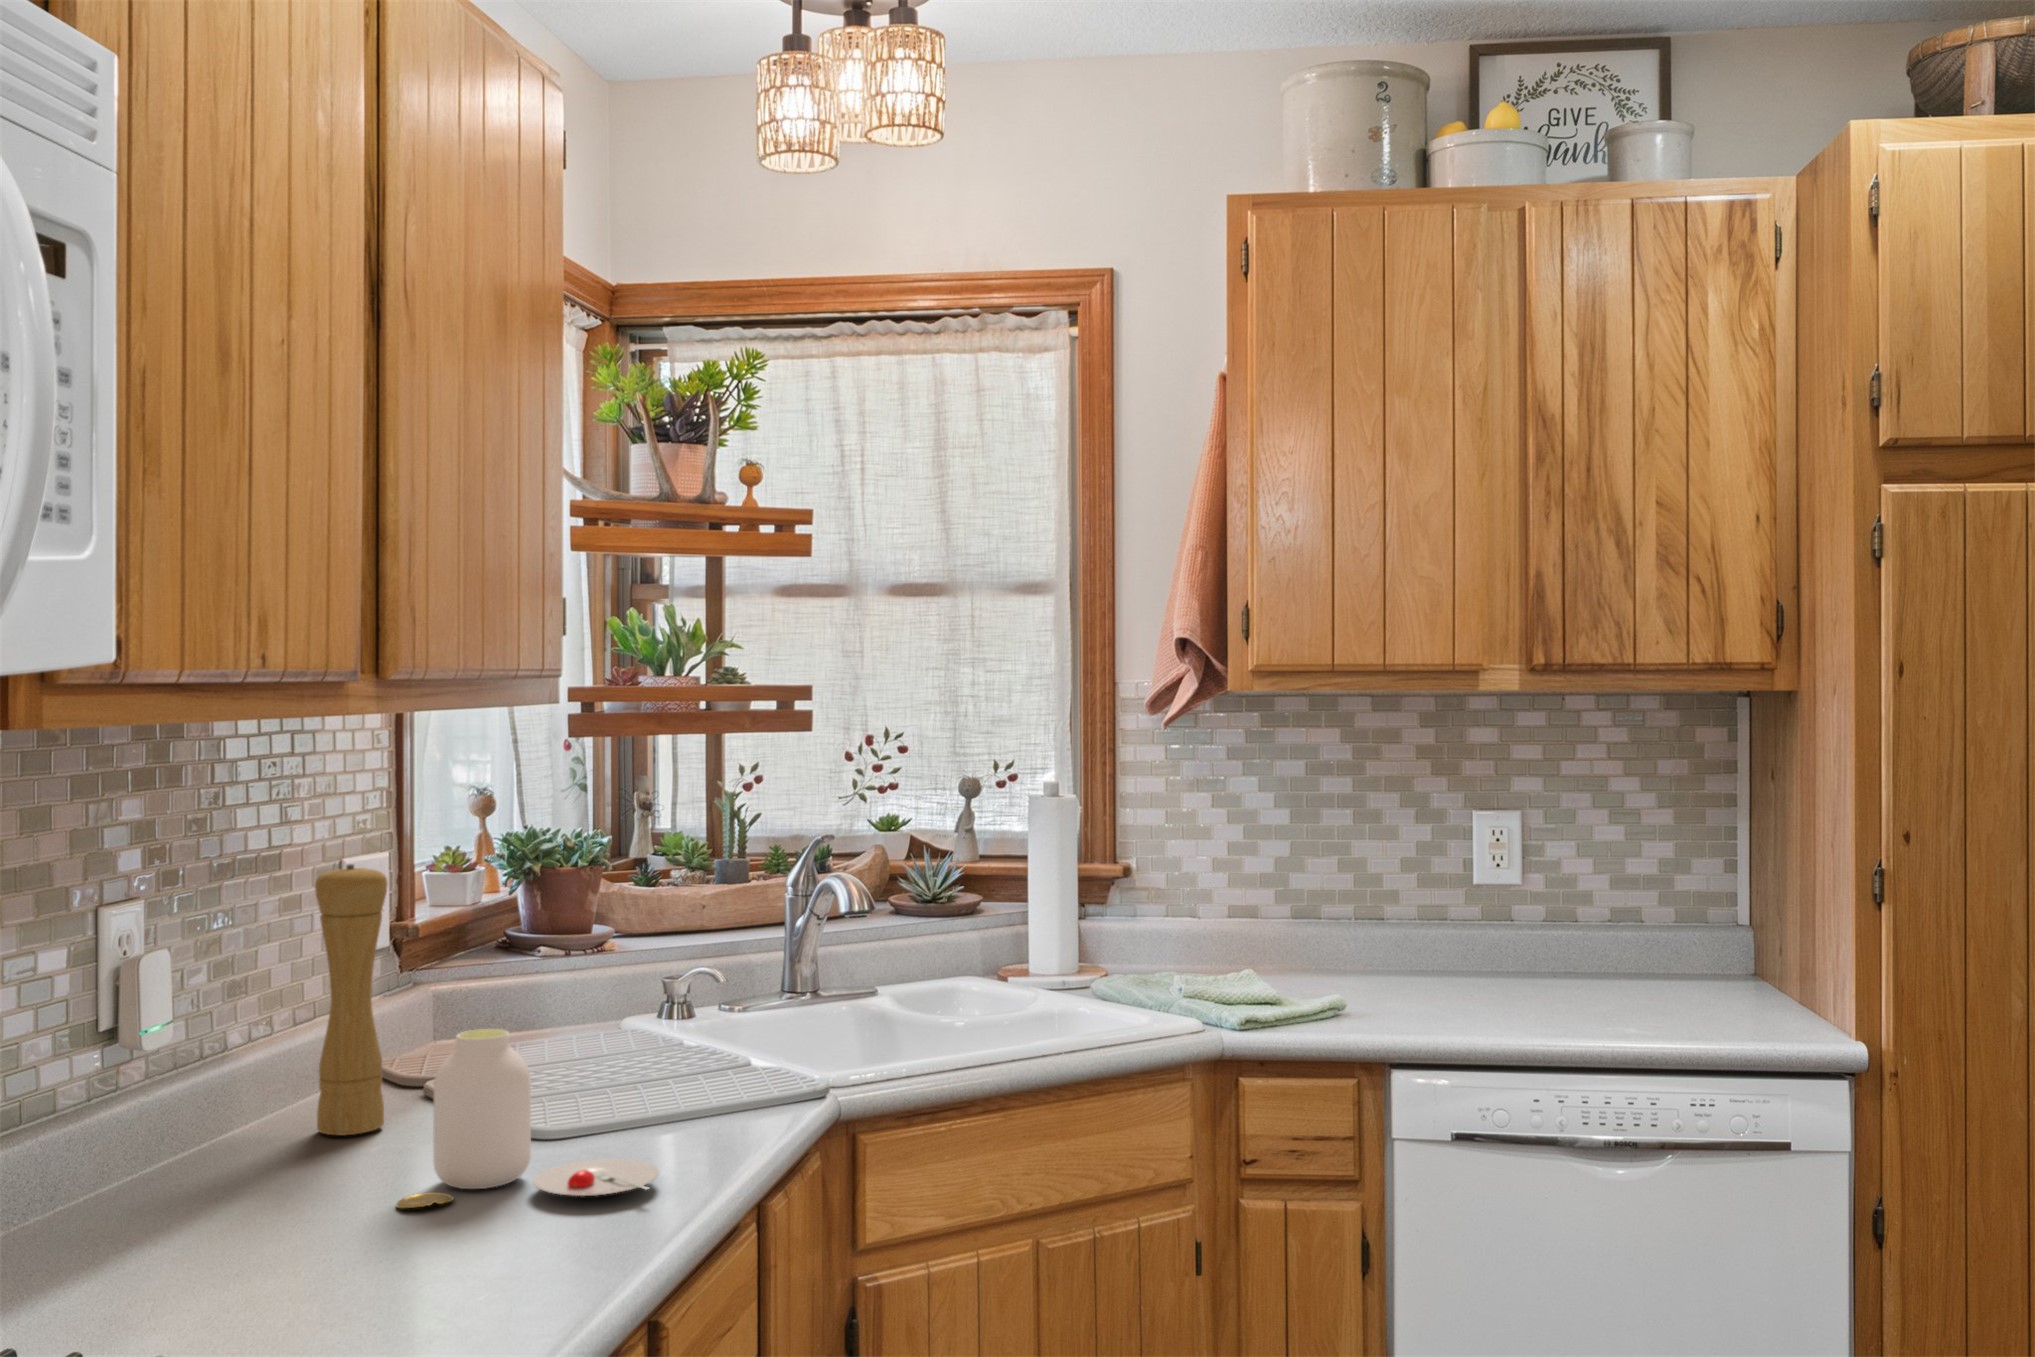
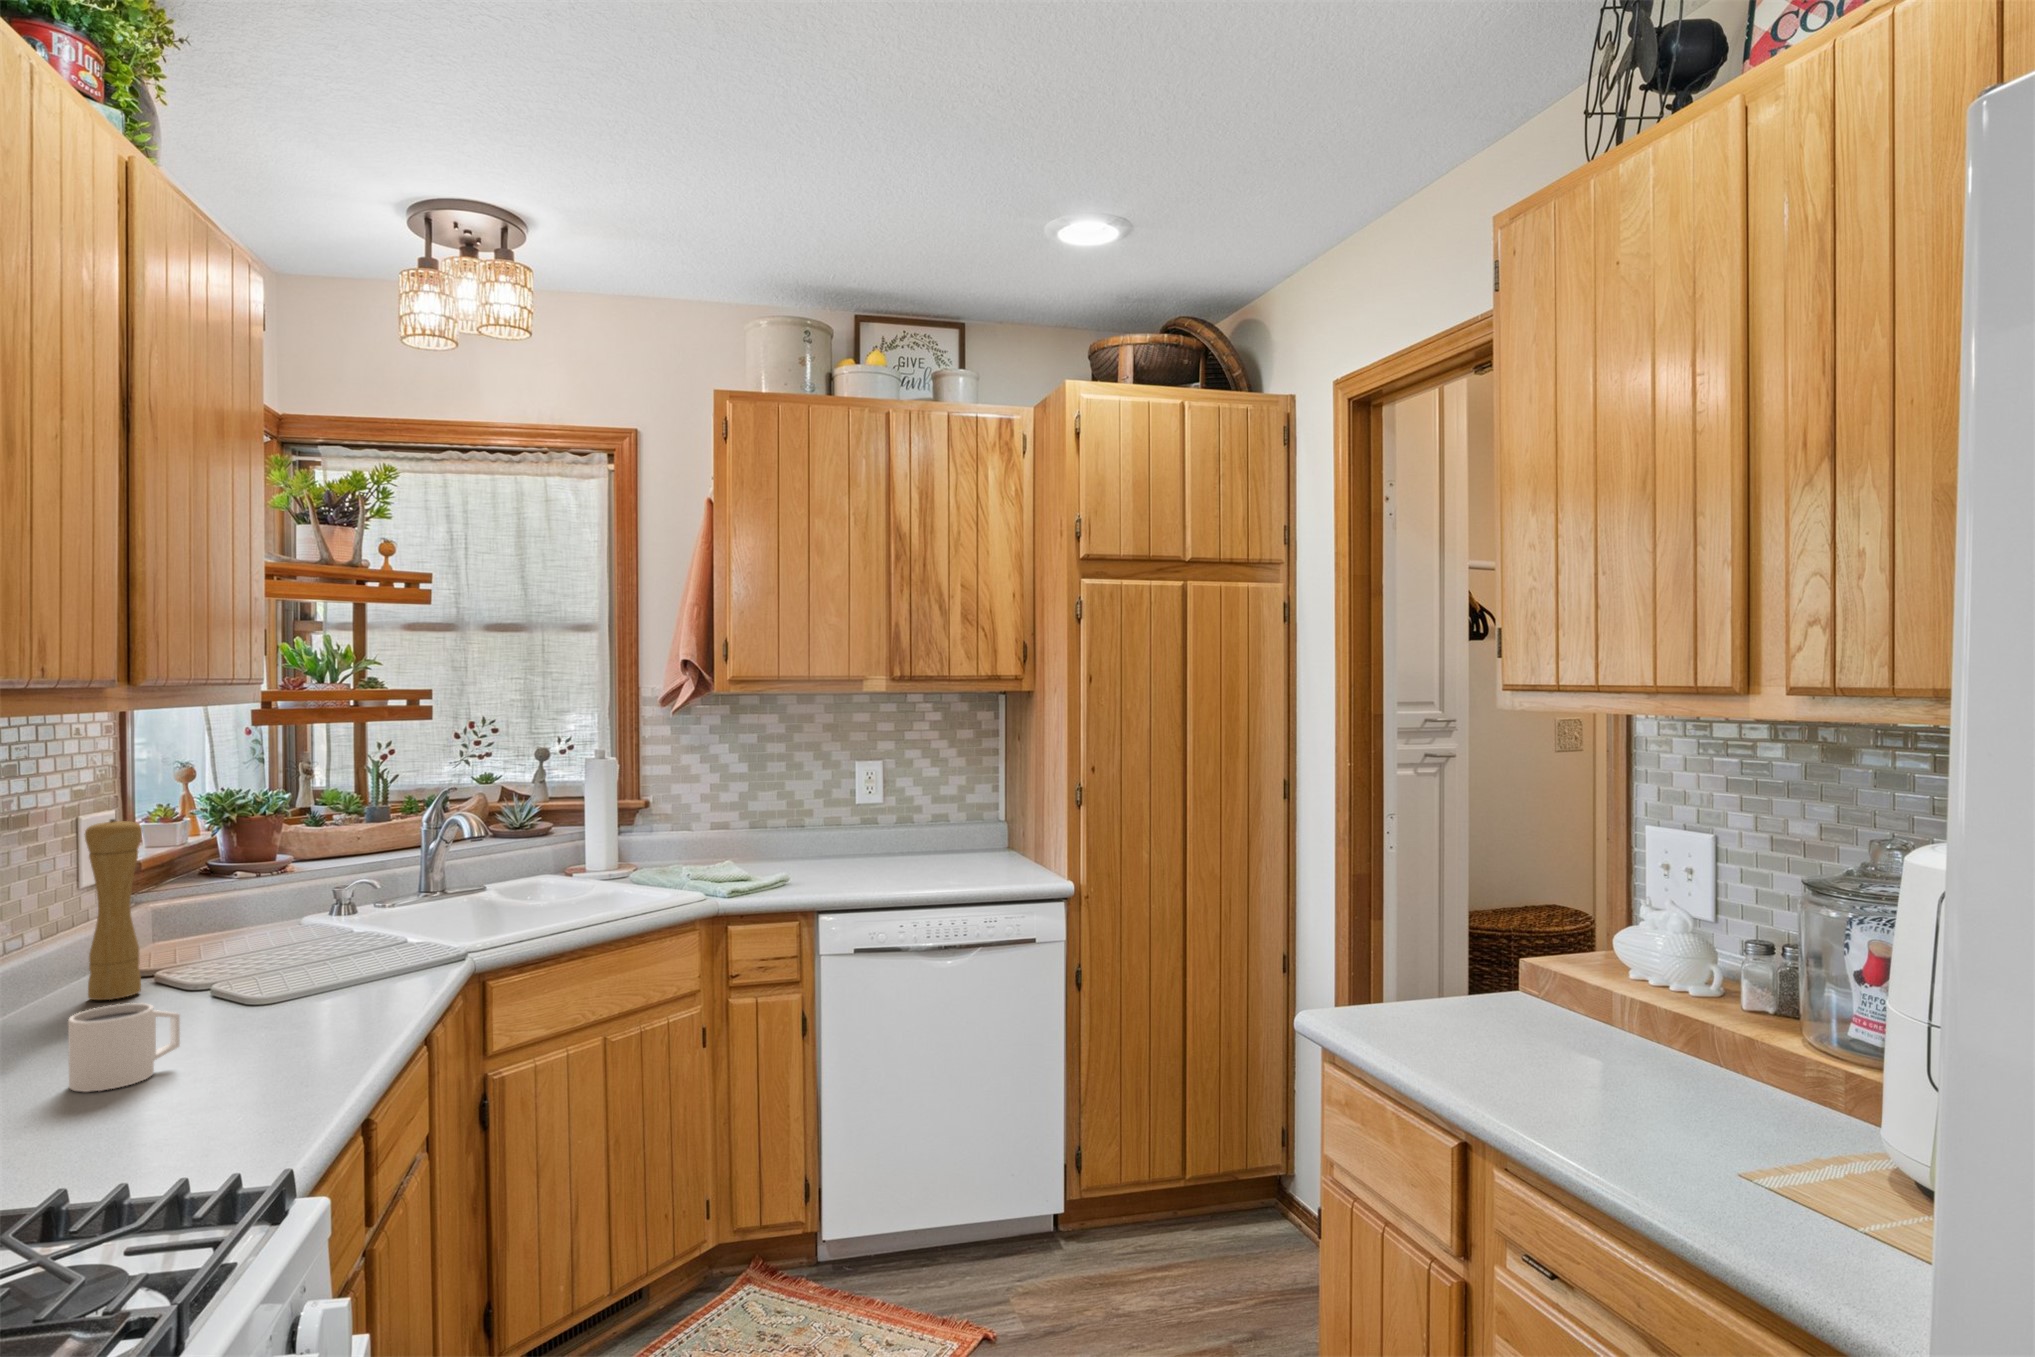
jar: present [397,1029,659,1208] -> none [174,917,361,1033]
mug: none [226,1163,381,1305] -> present [68,1003,180,1092]

